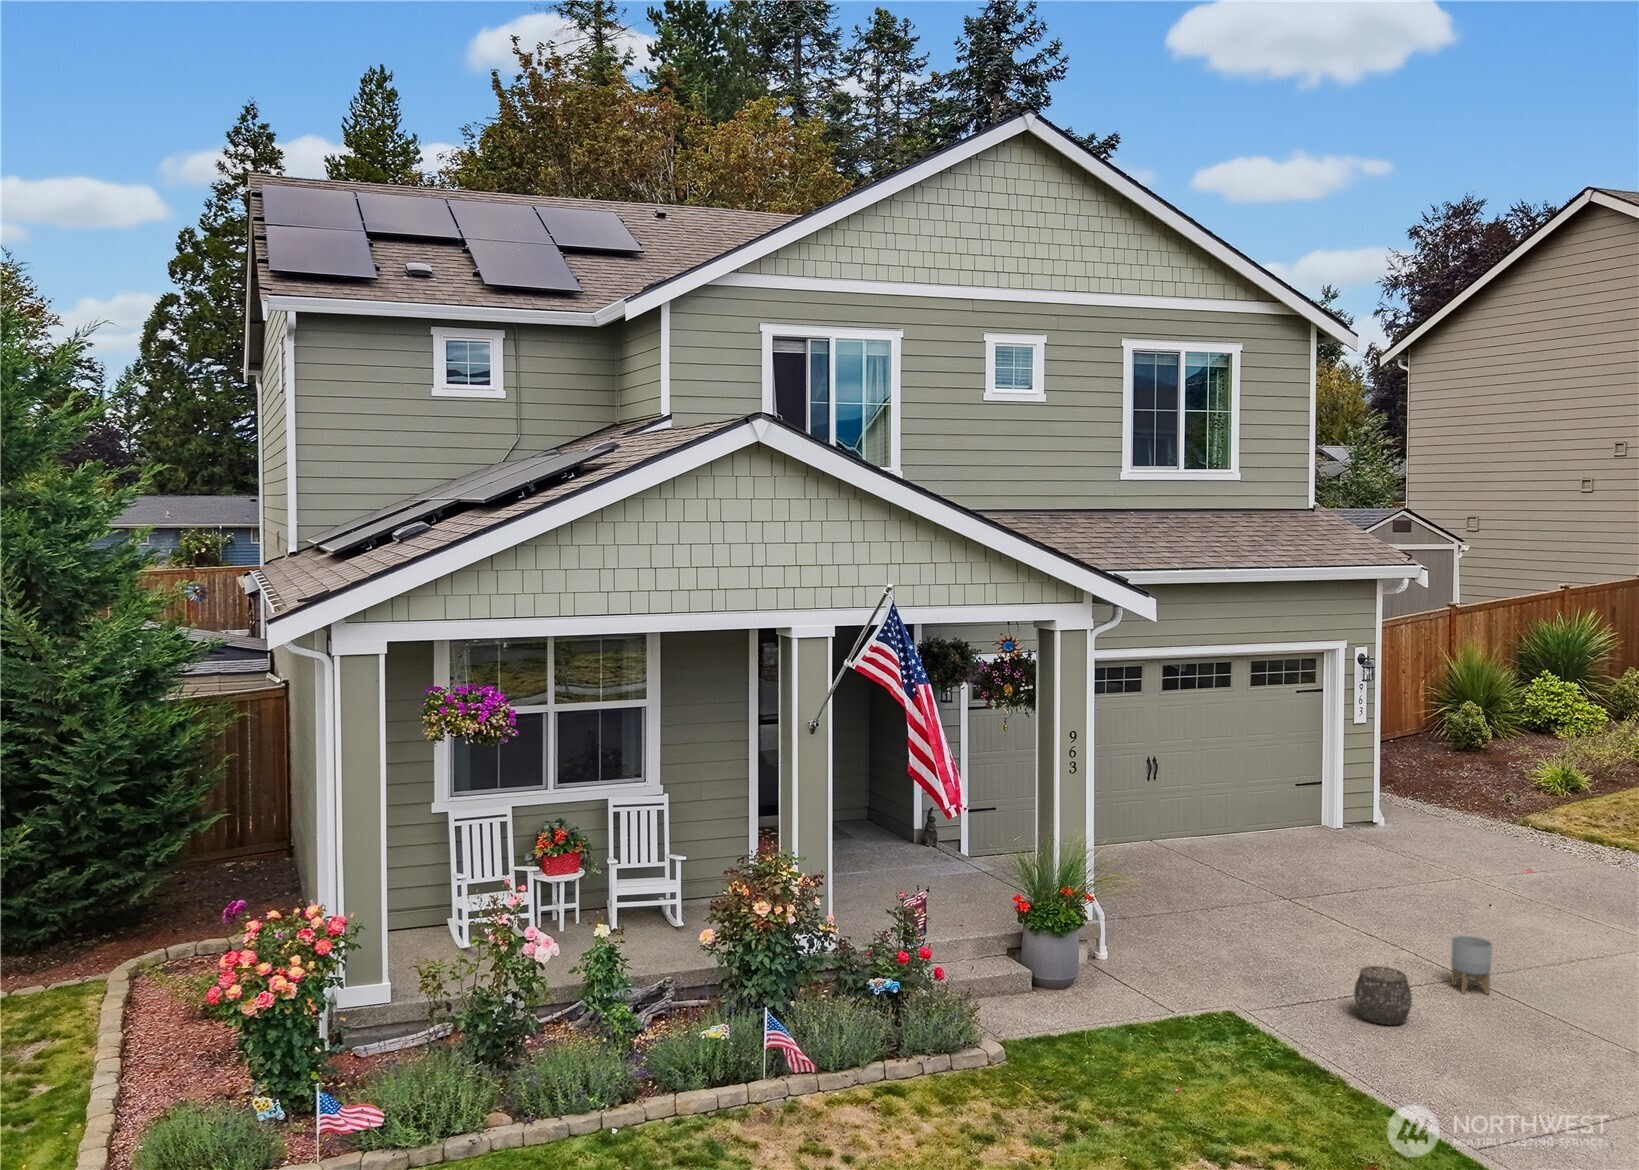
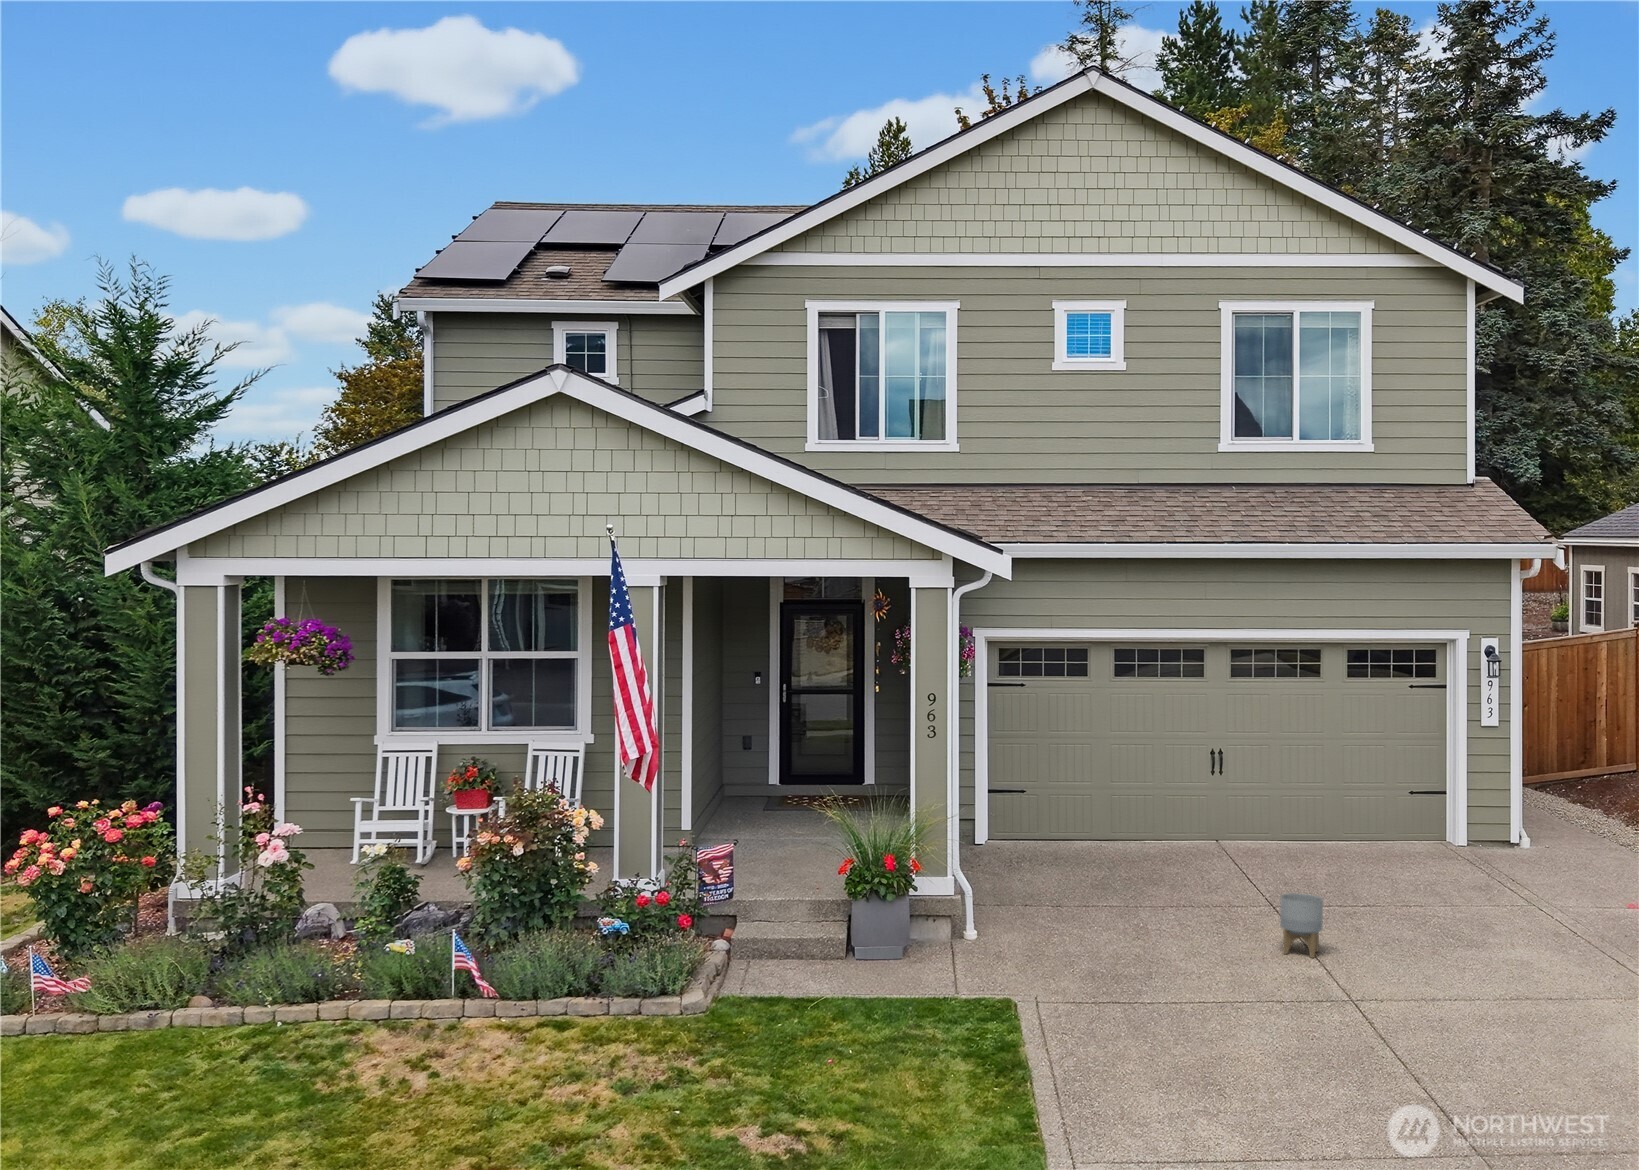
woven basket: present [1354,966,1412,1025] -> none [1118,901,1177,960]

